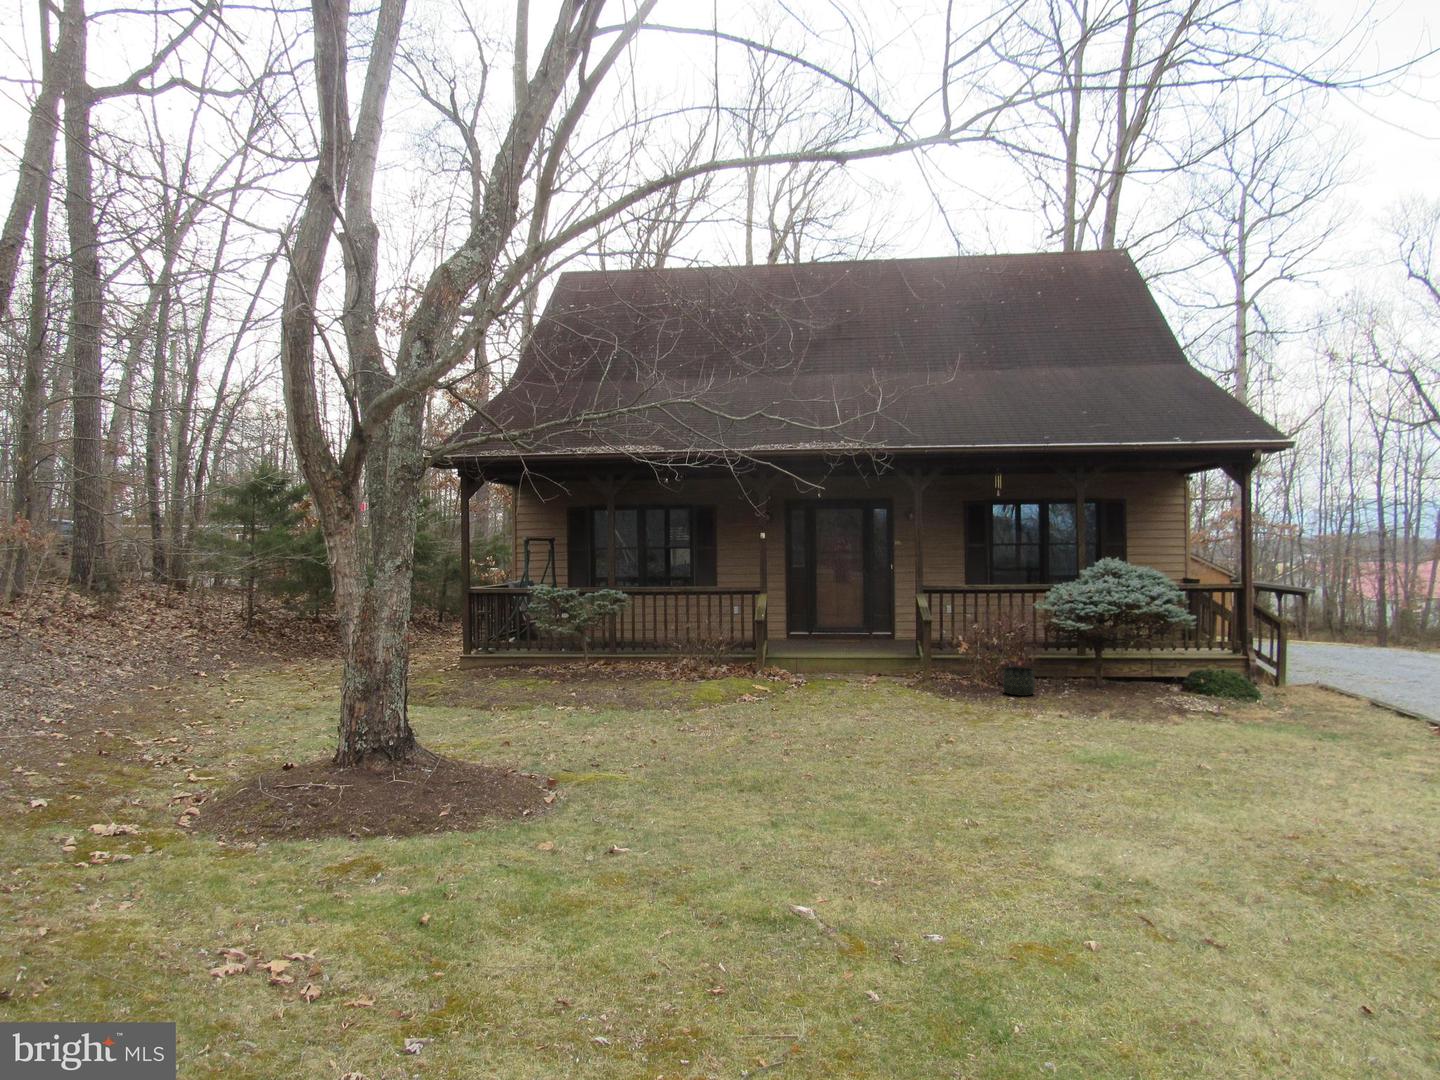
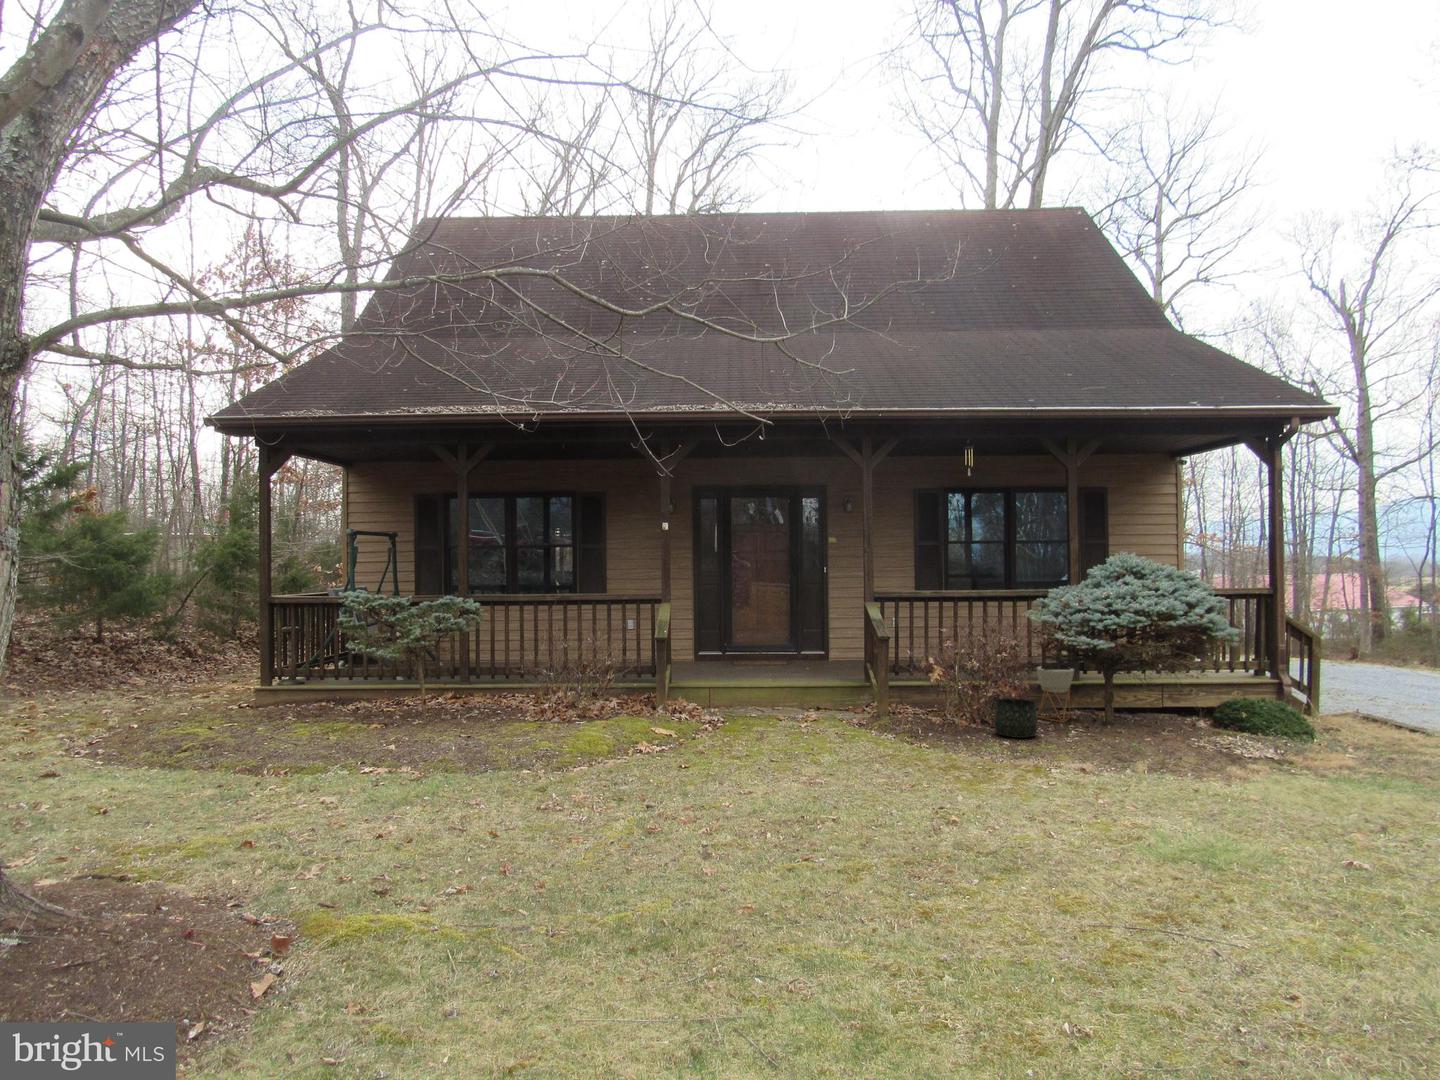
planter: none [1045,644,1073,687] -> present [1037,666,1074,723]

